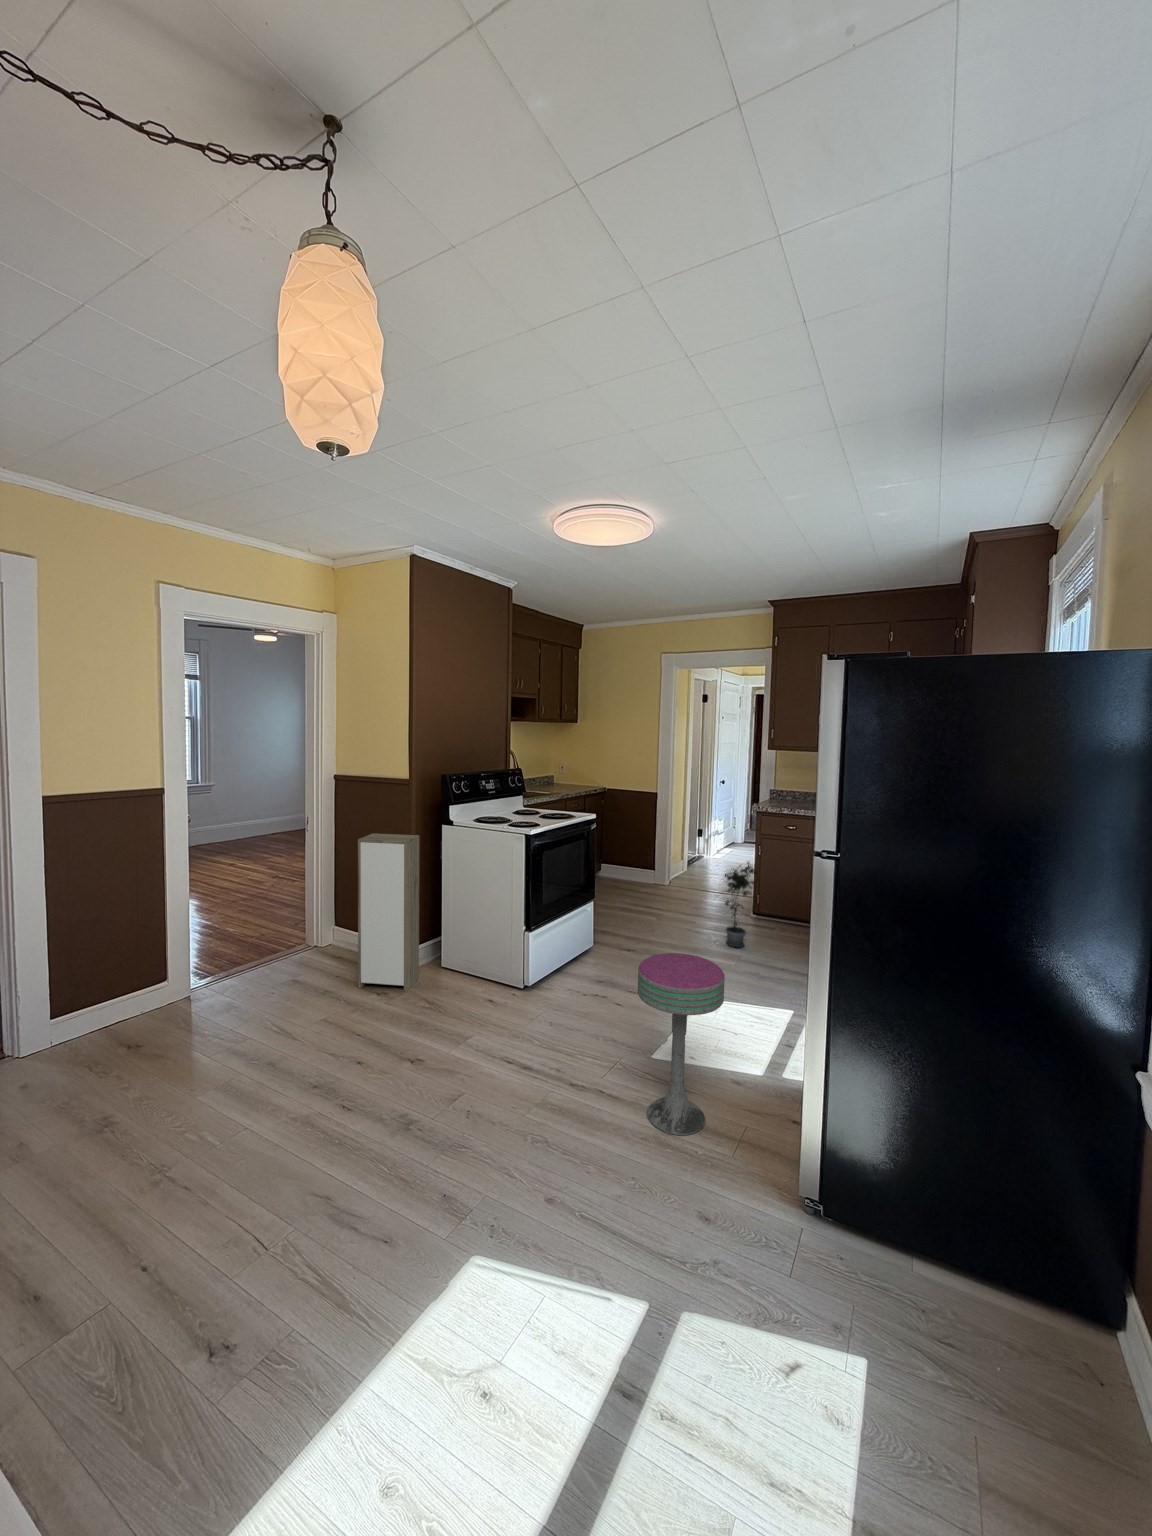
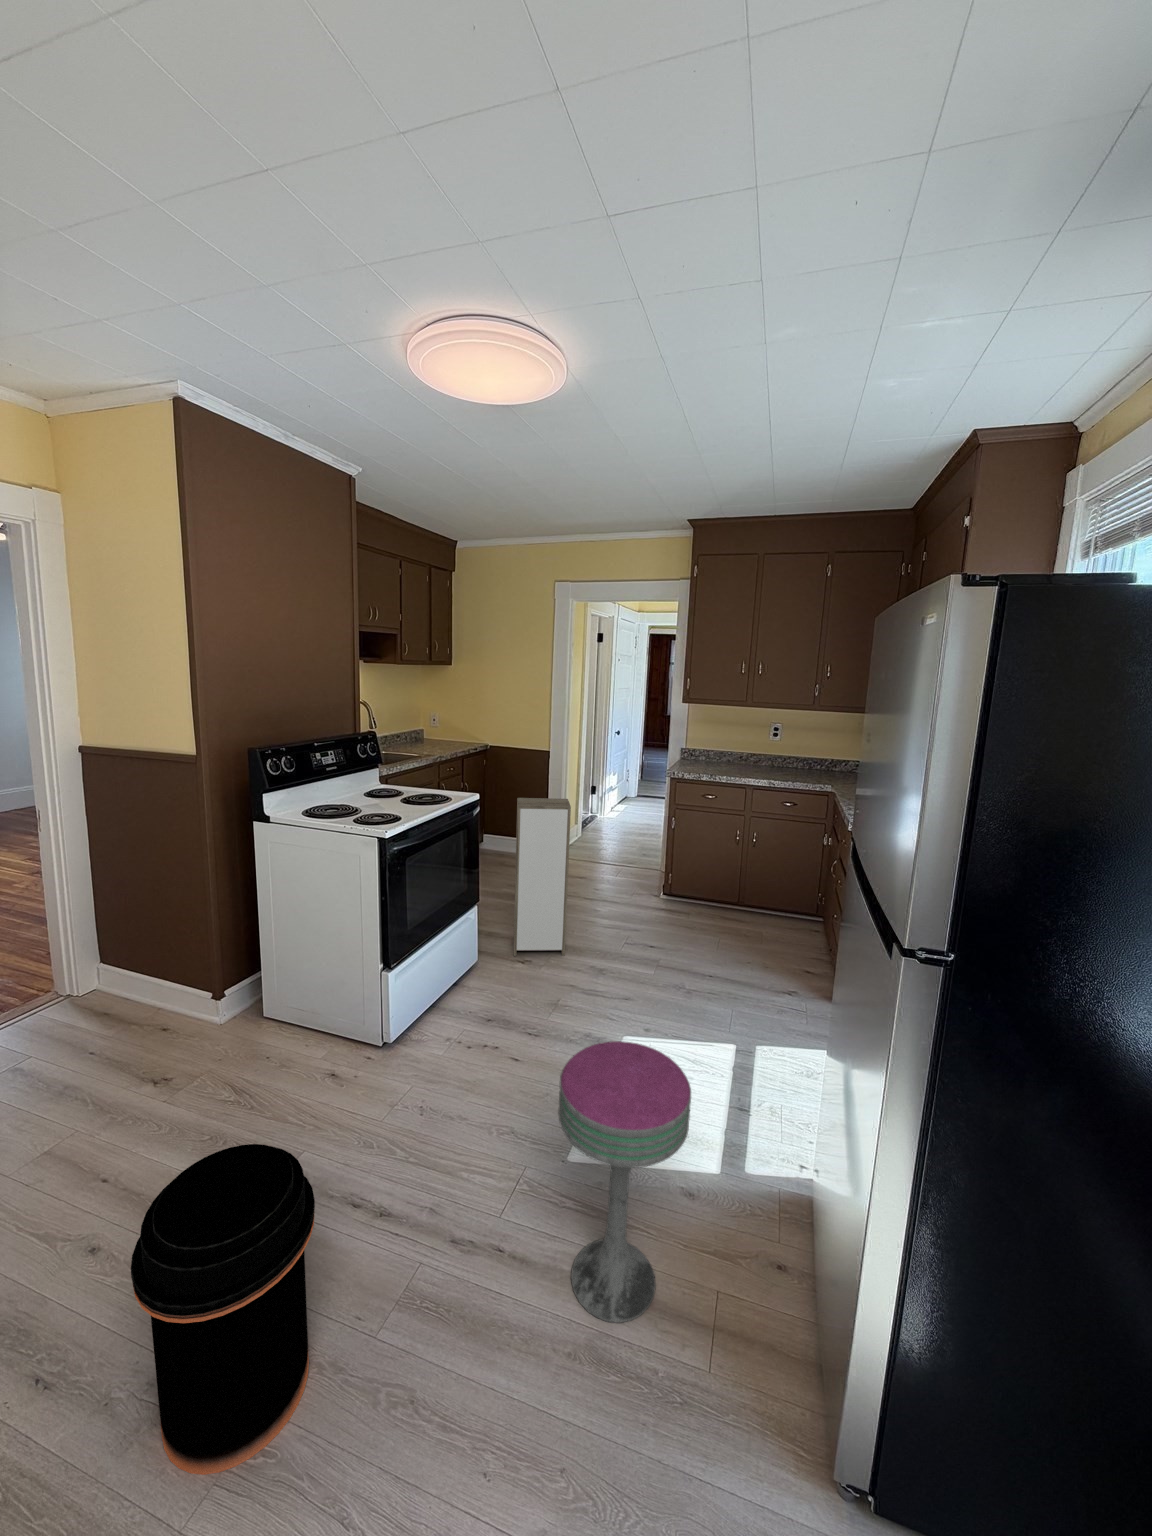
storage cabinet: present [358,833,419,992] -> present [514,798,571,956]
potted plant: present [725,862,758,947] -> none [632,845,678,947]
trash can: none [399,982,491,1156] -> present [131,1144,315,1475]

